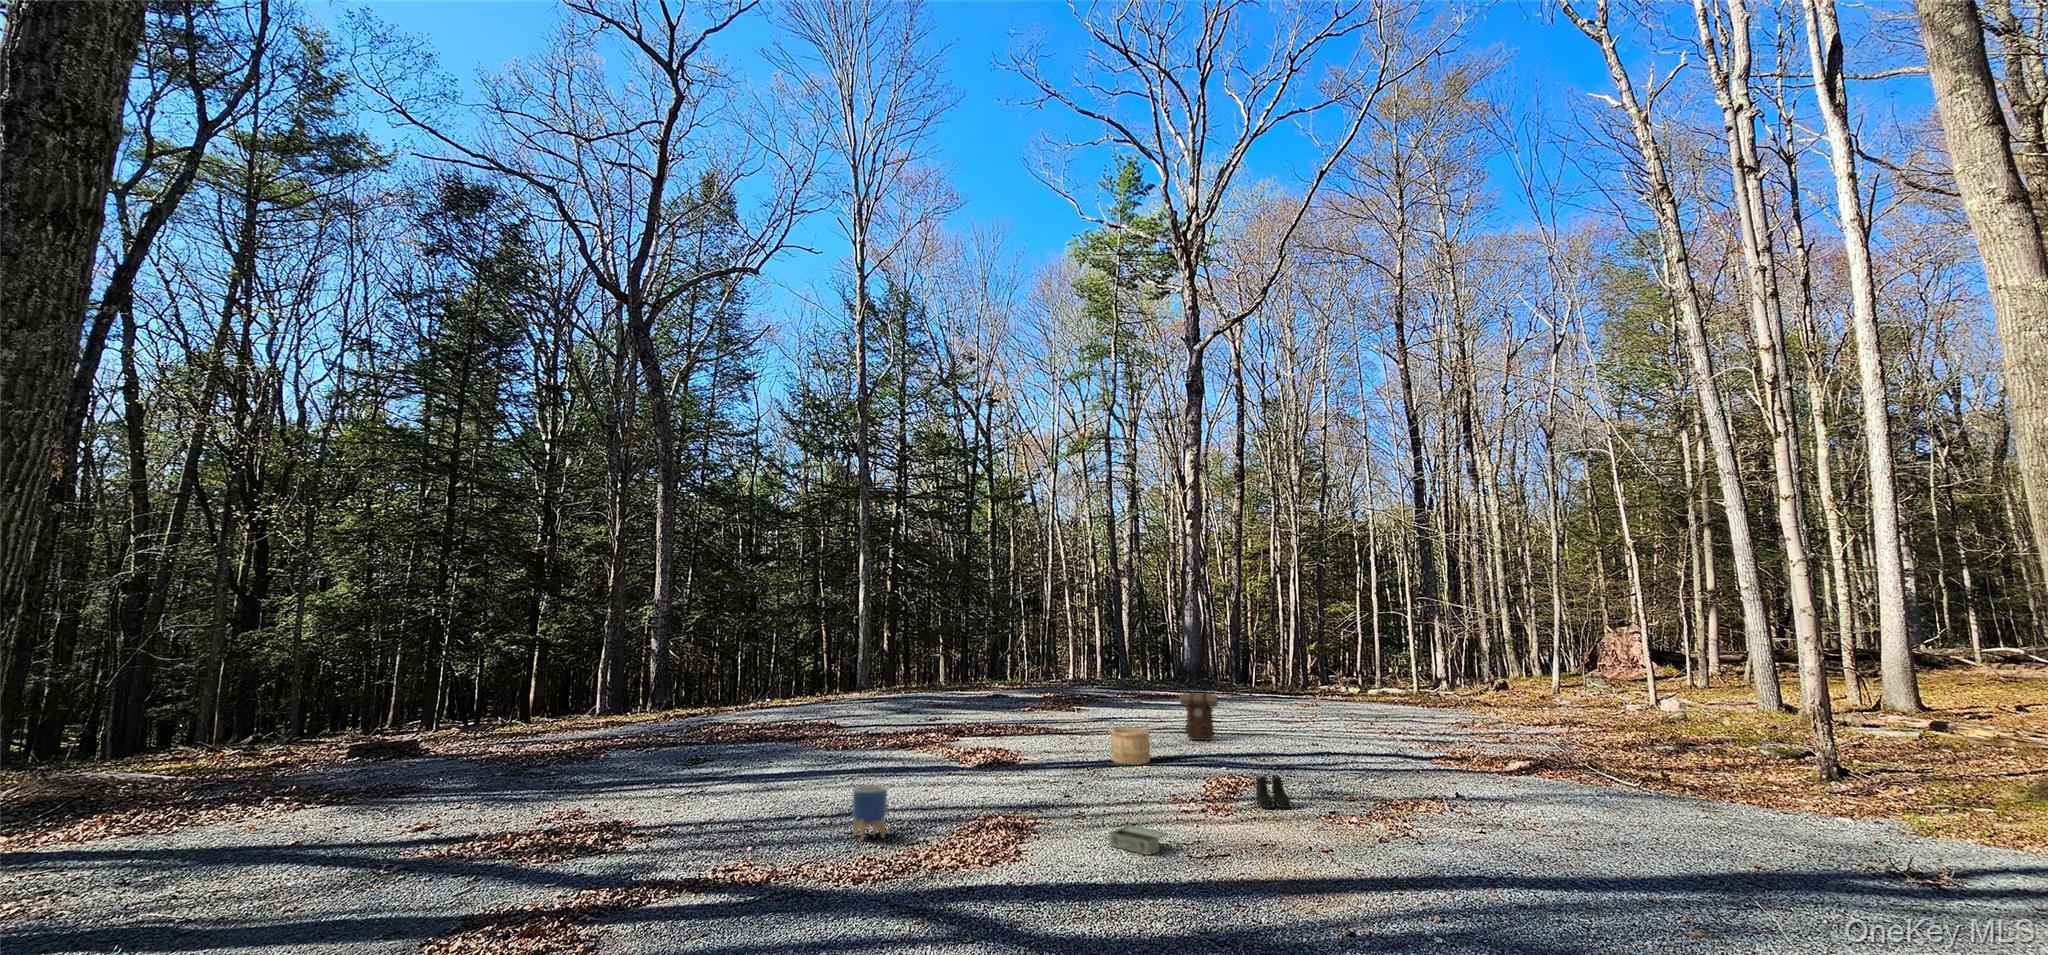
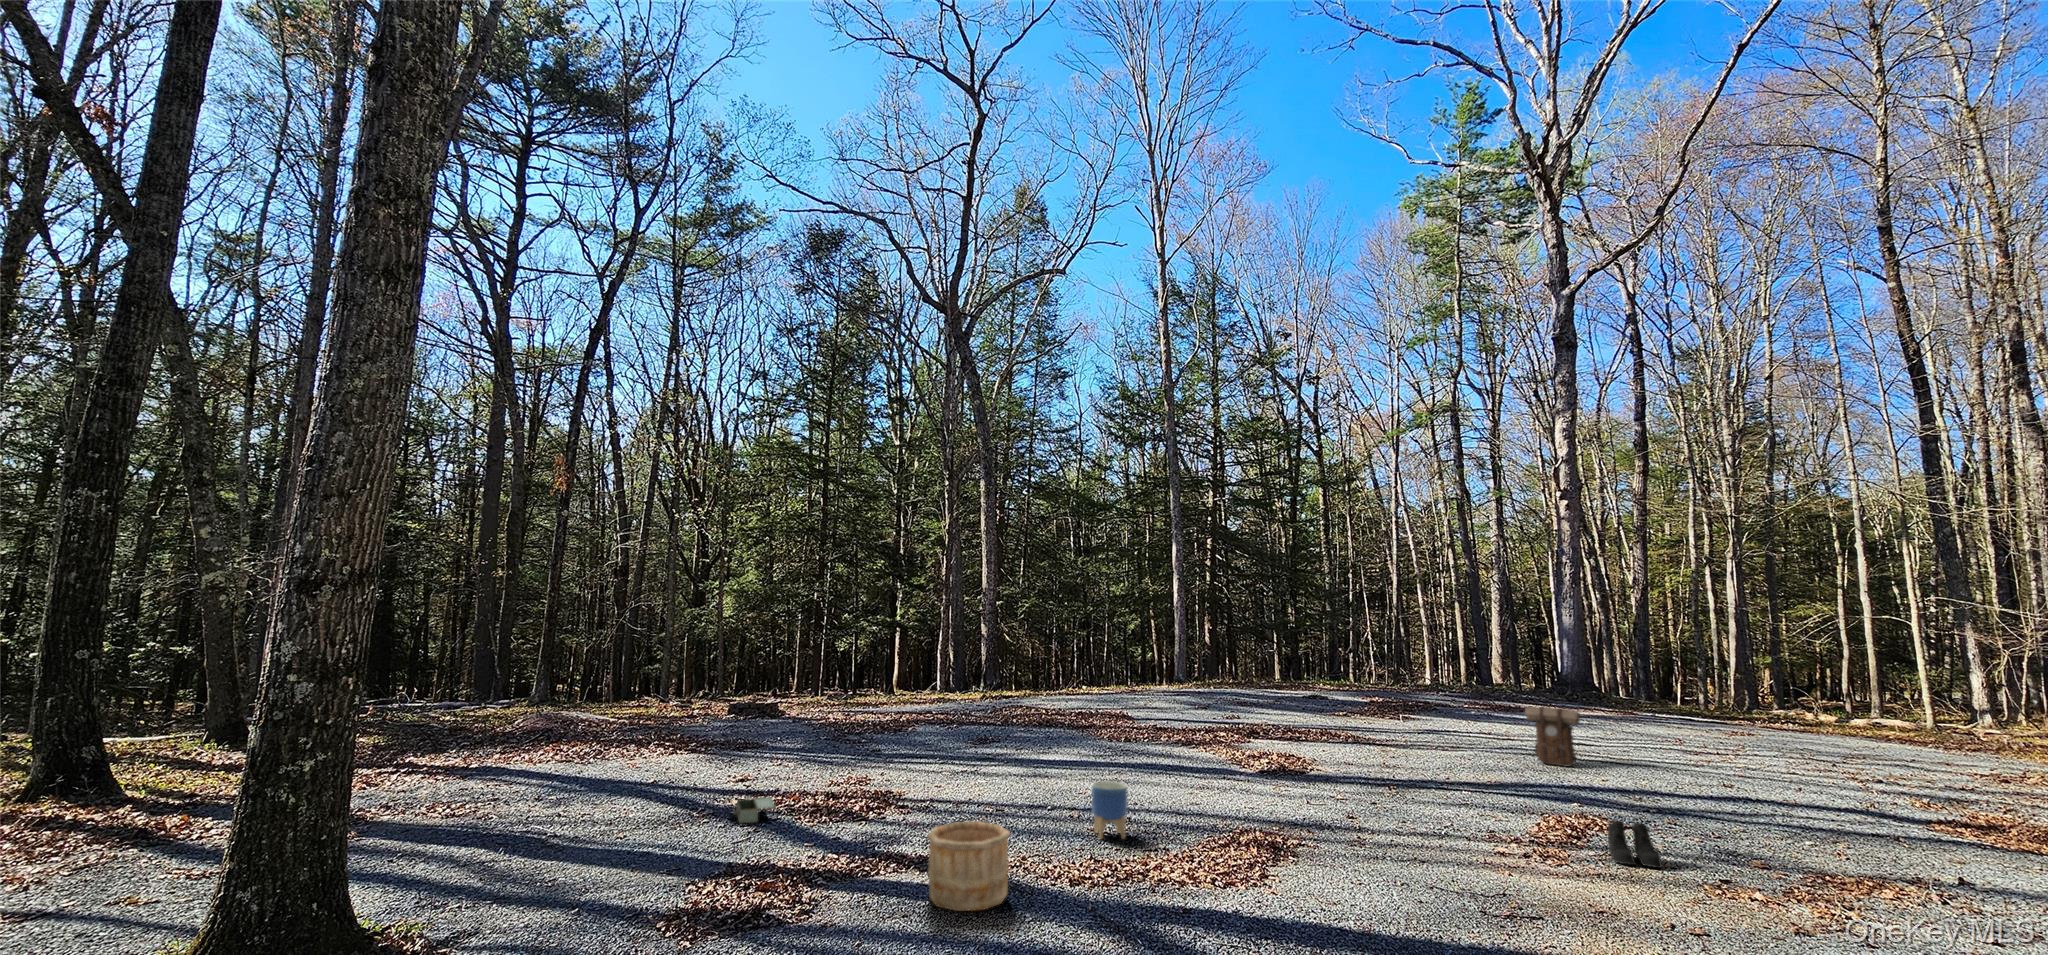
wooden bucket: present [1111,727,1150,765] -> present [927,821,1010,911]
toolbox: present [1109,826,1168,855] -> present [733,797,776,823]

